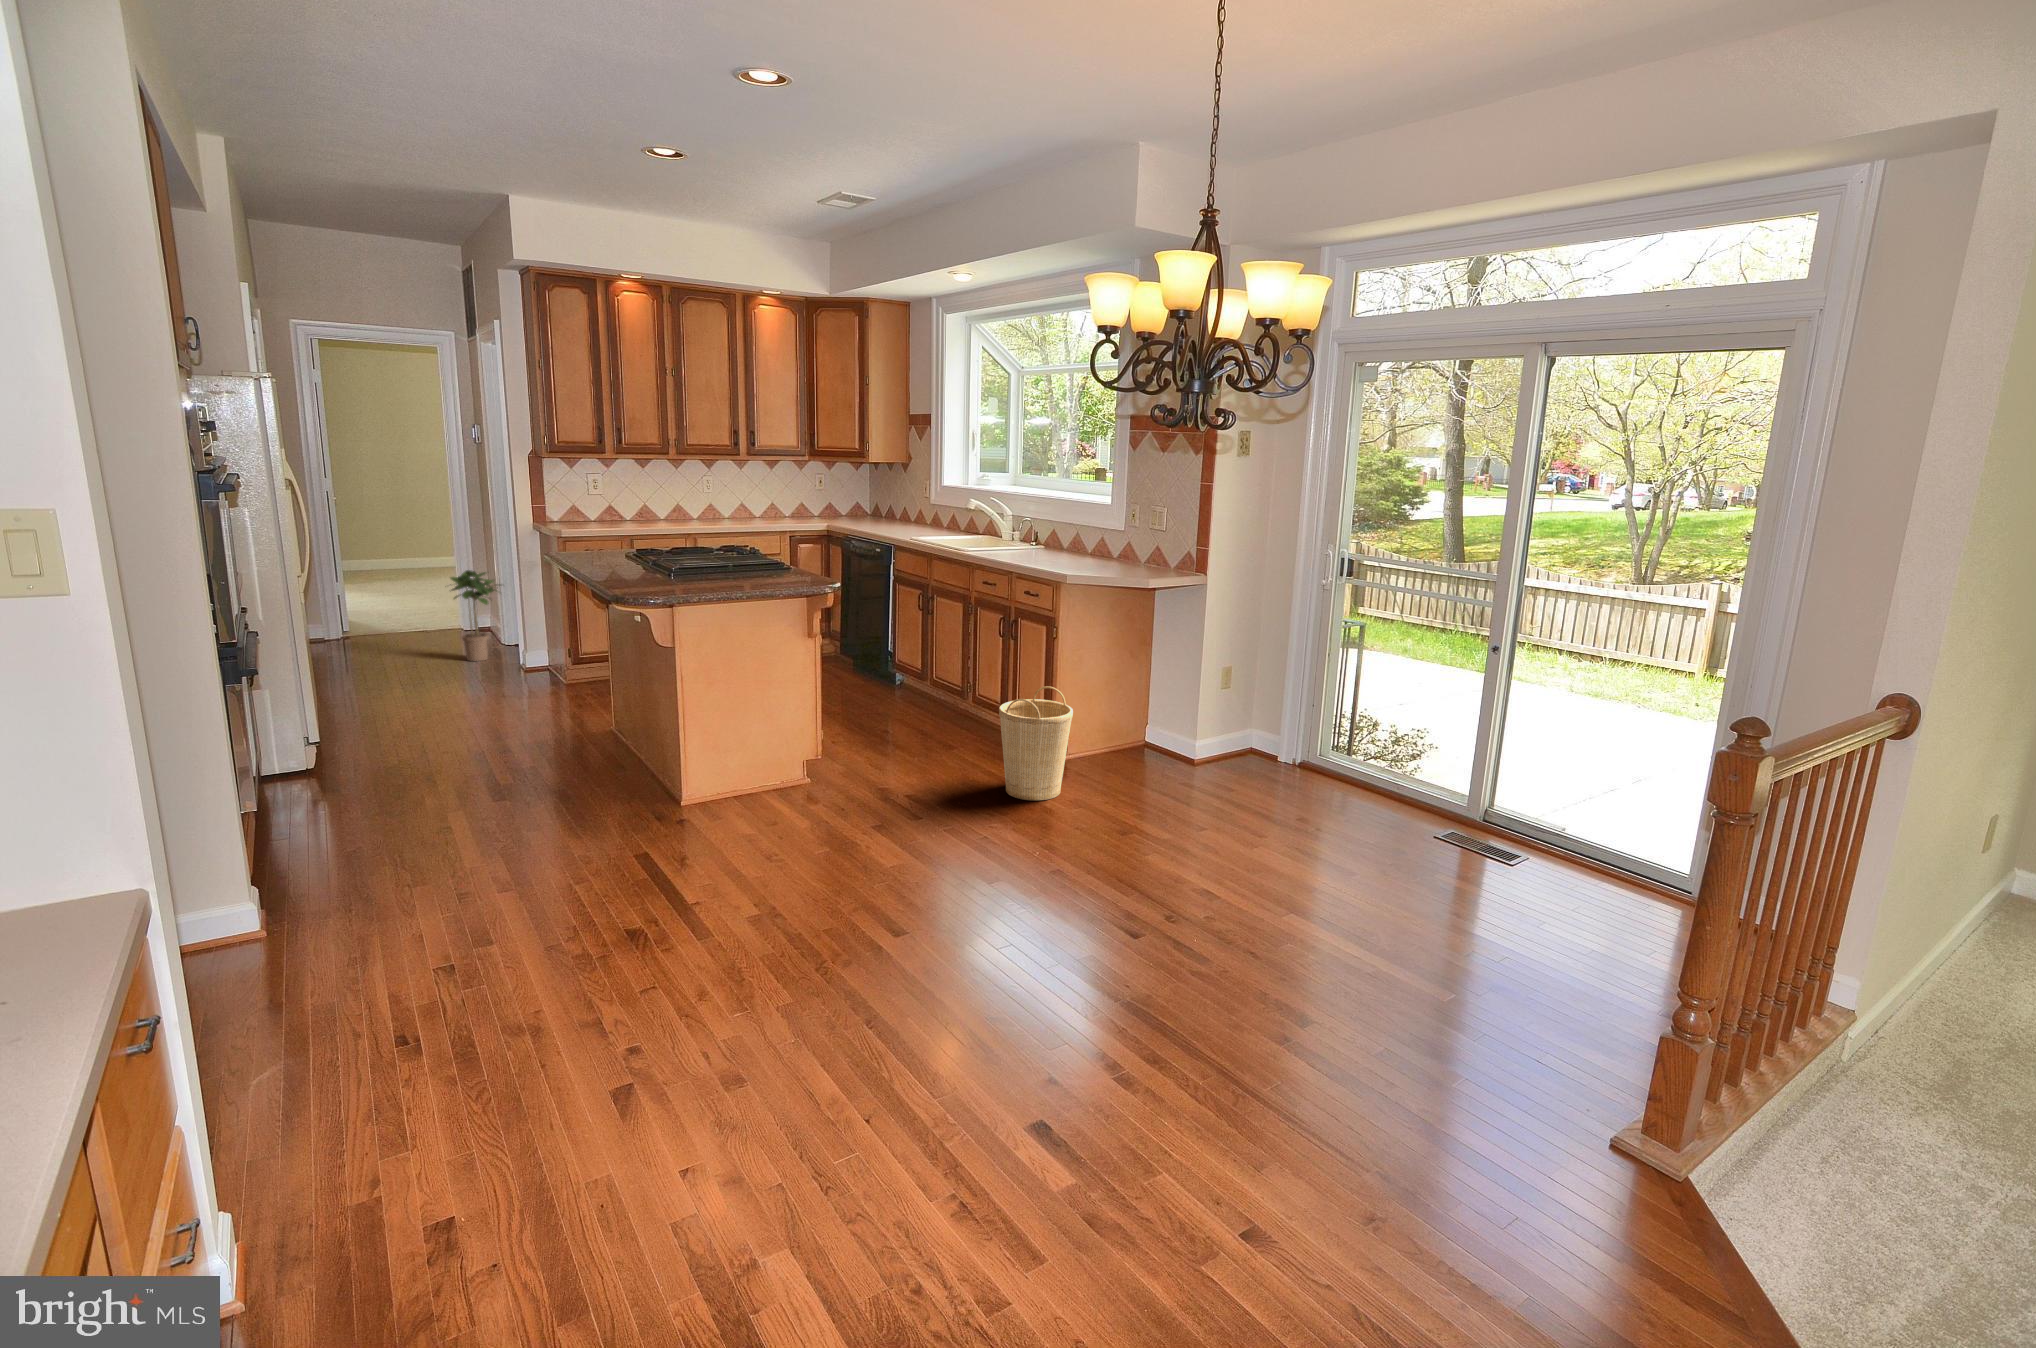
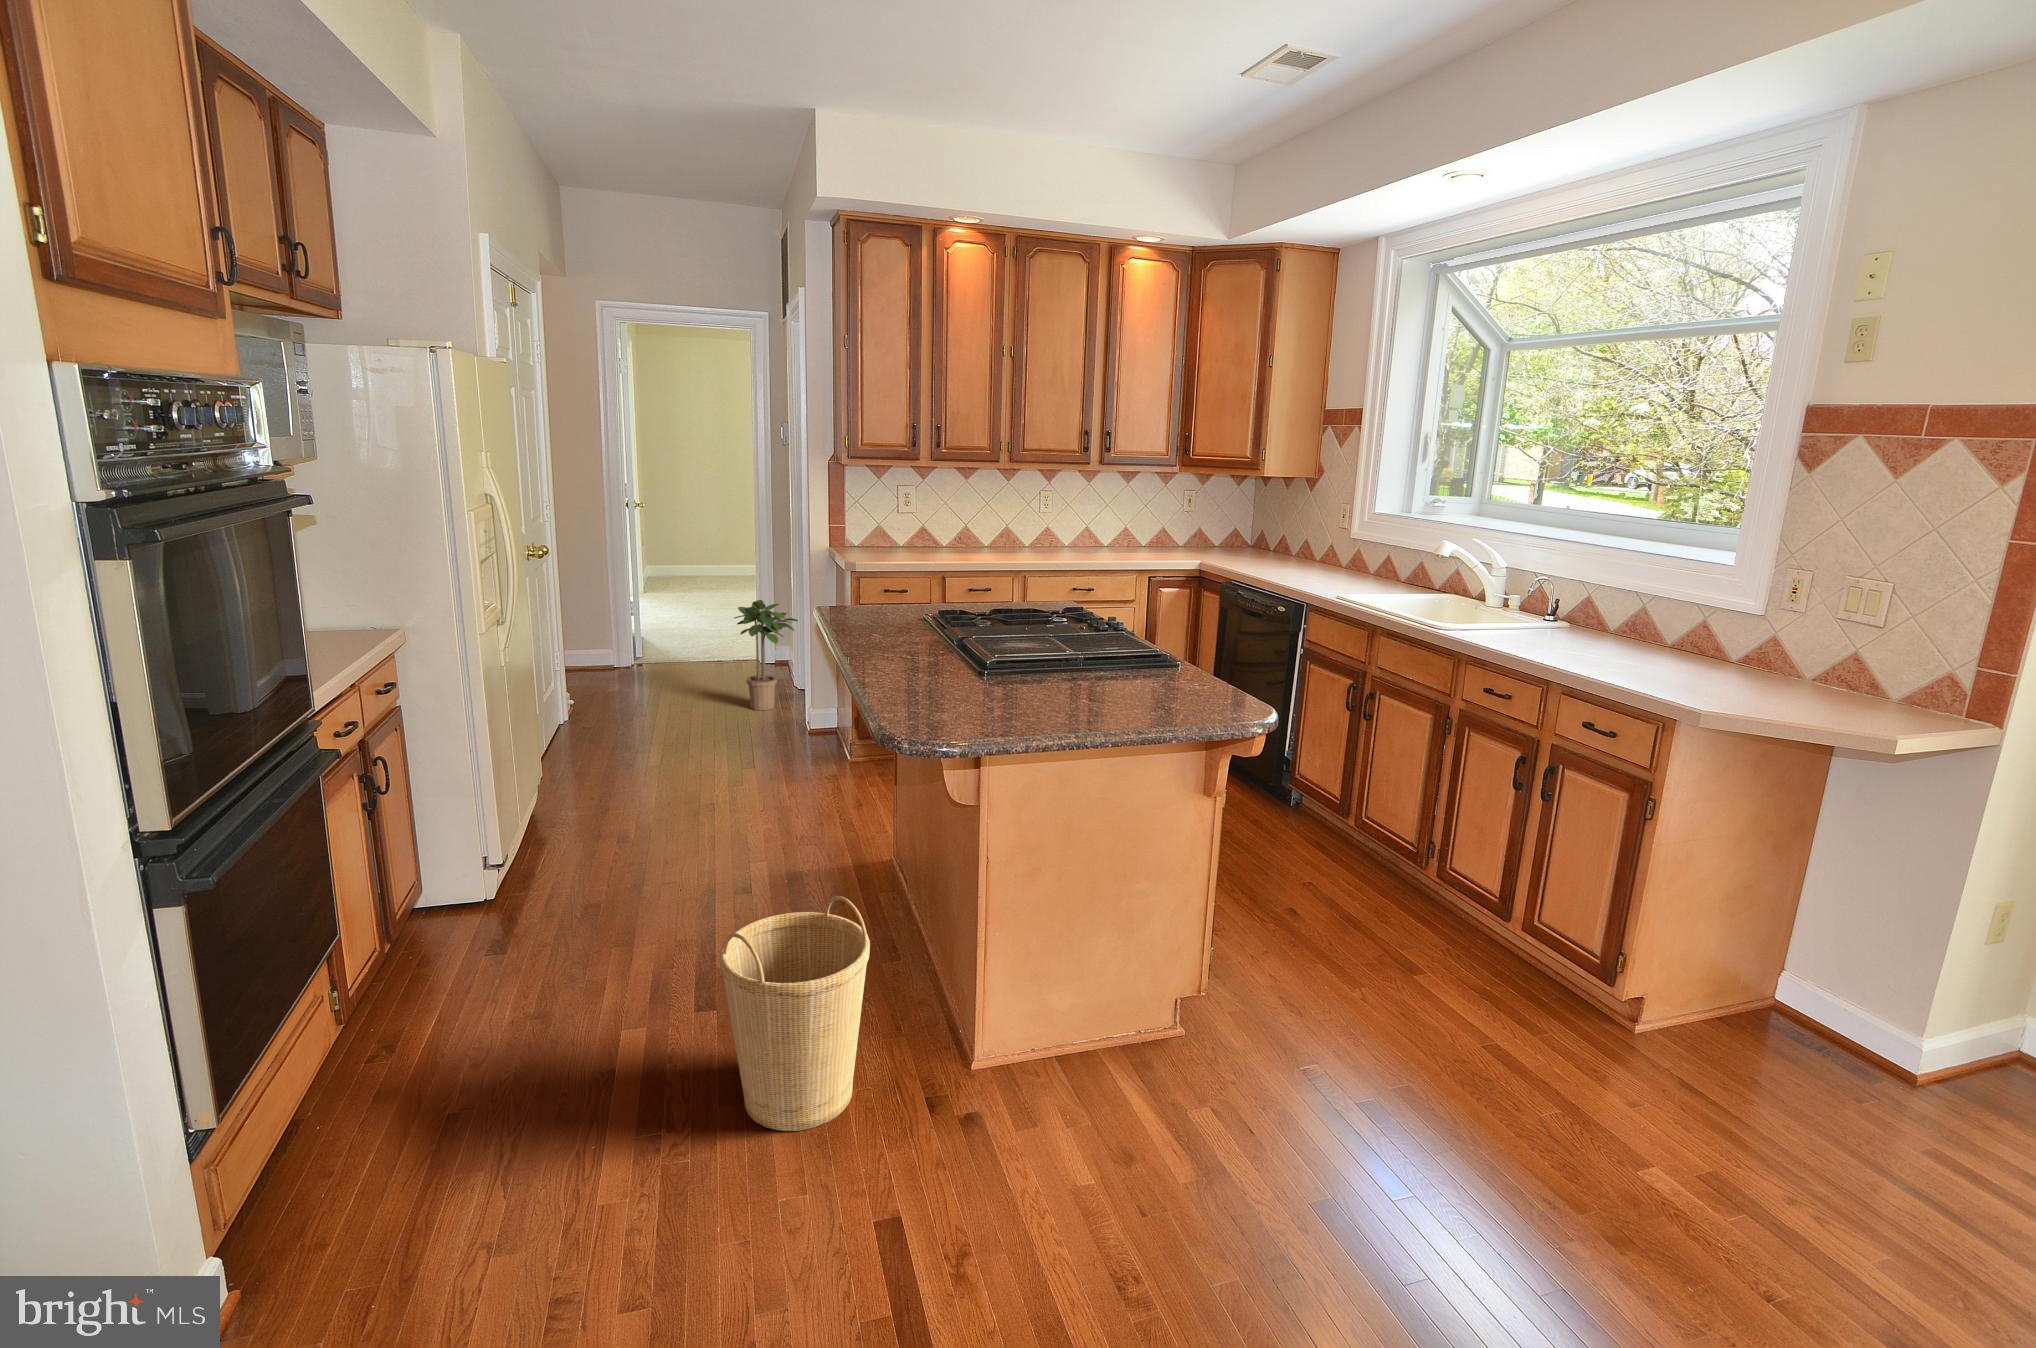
basket: present [999,686,1073,800] -> present [720,896,870,1131]

